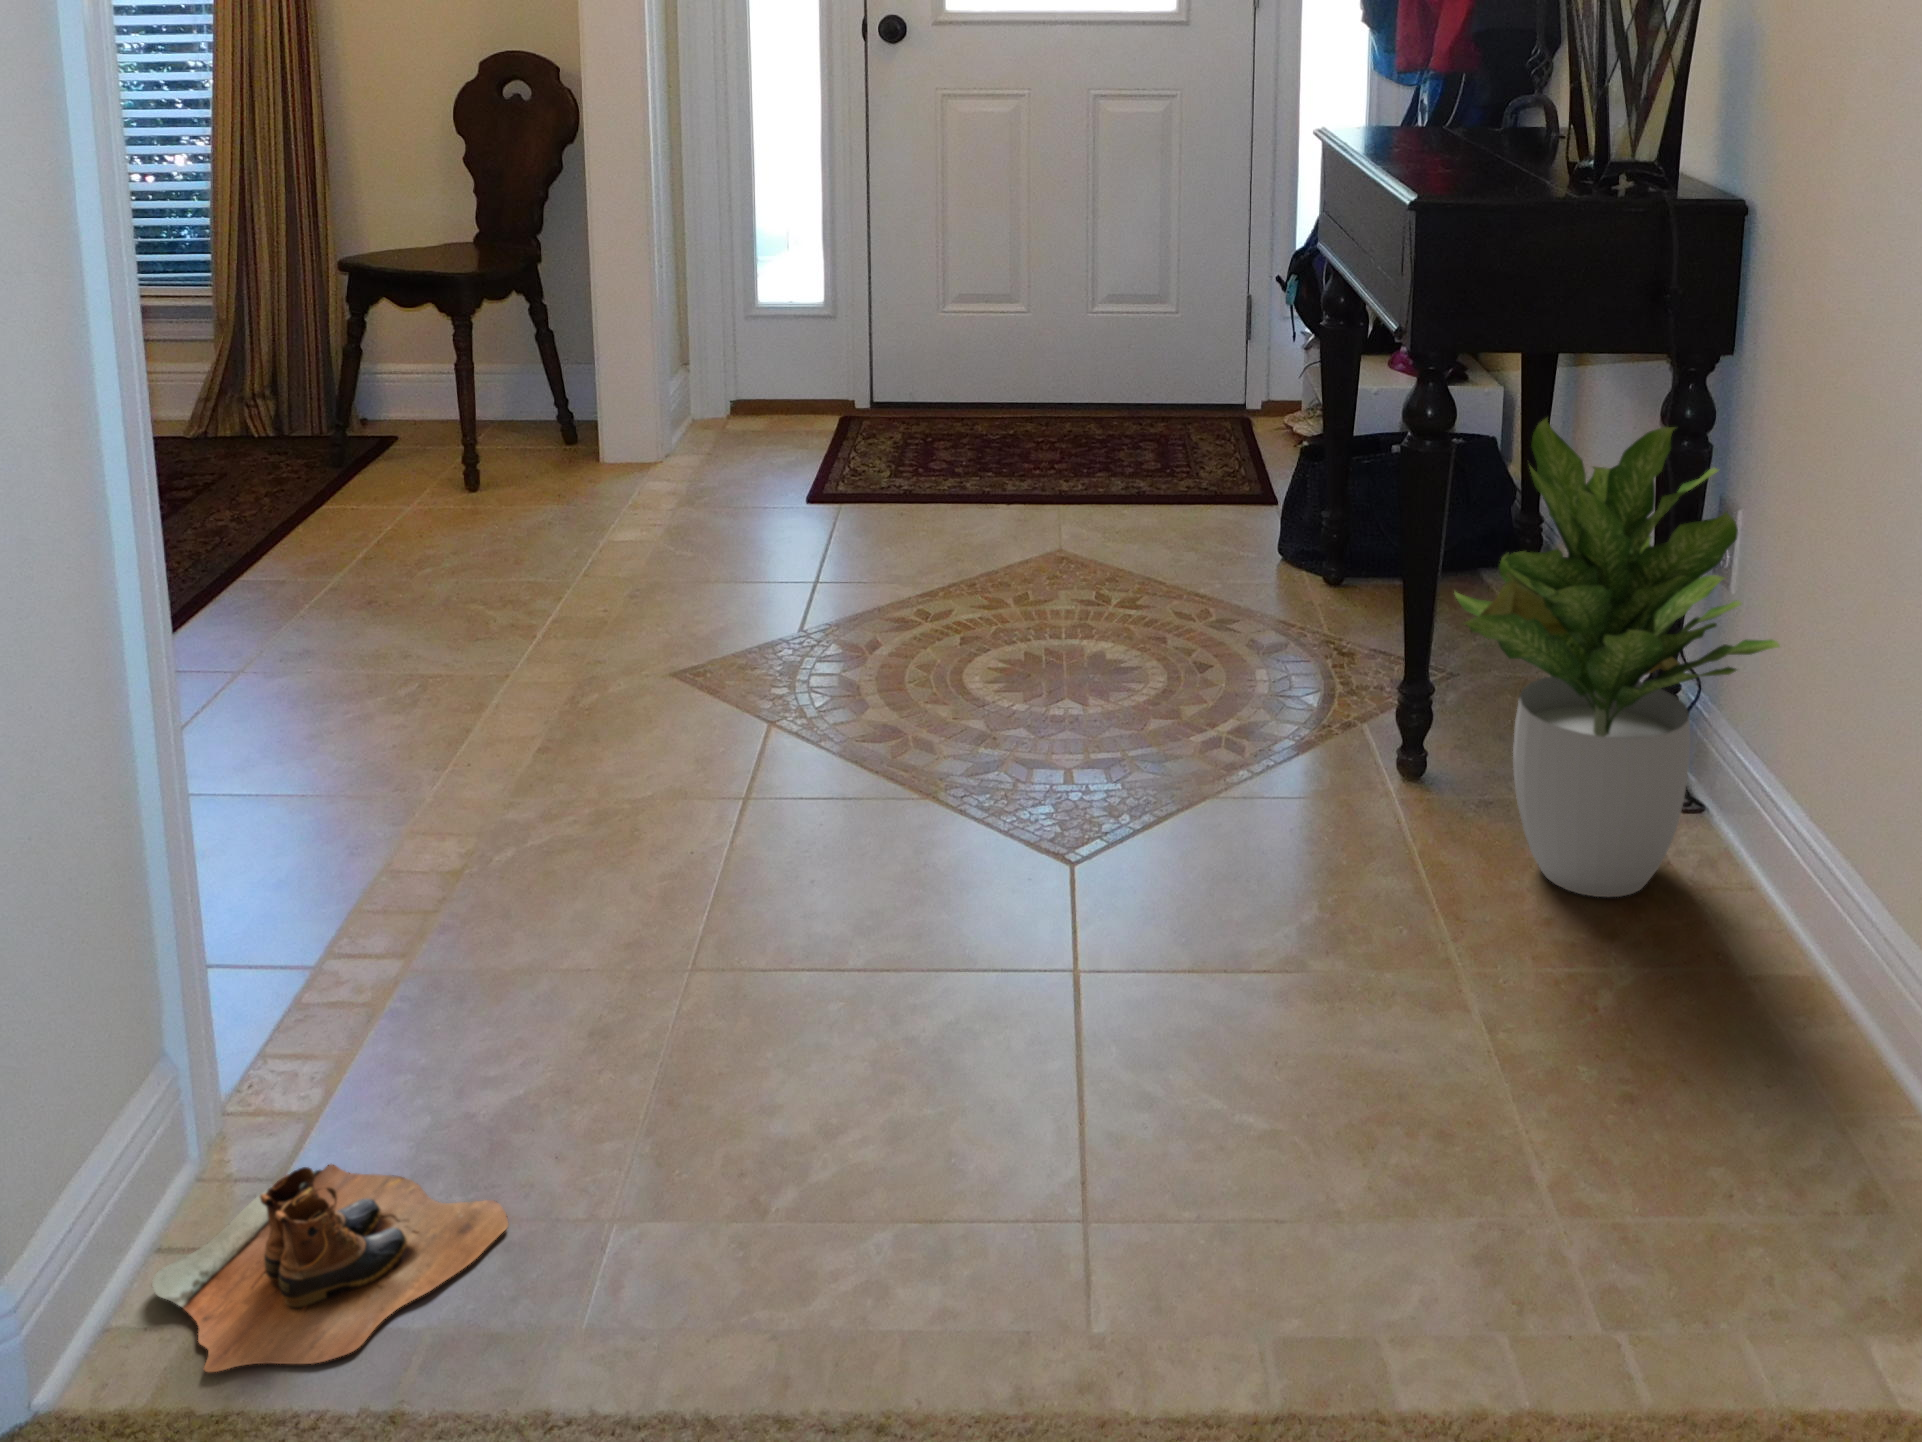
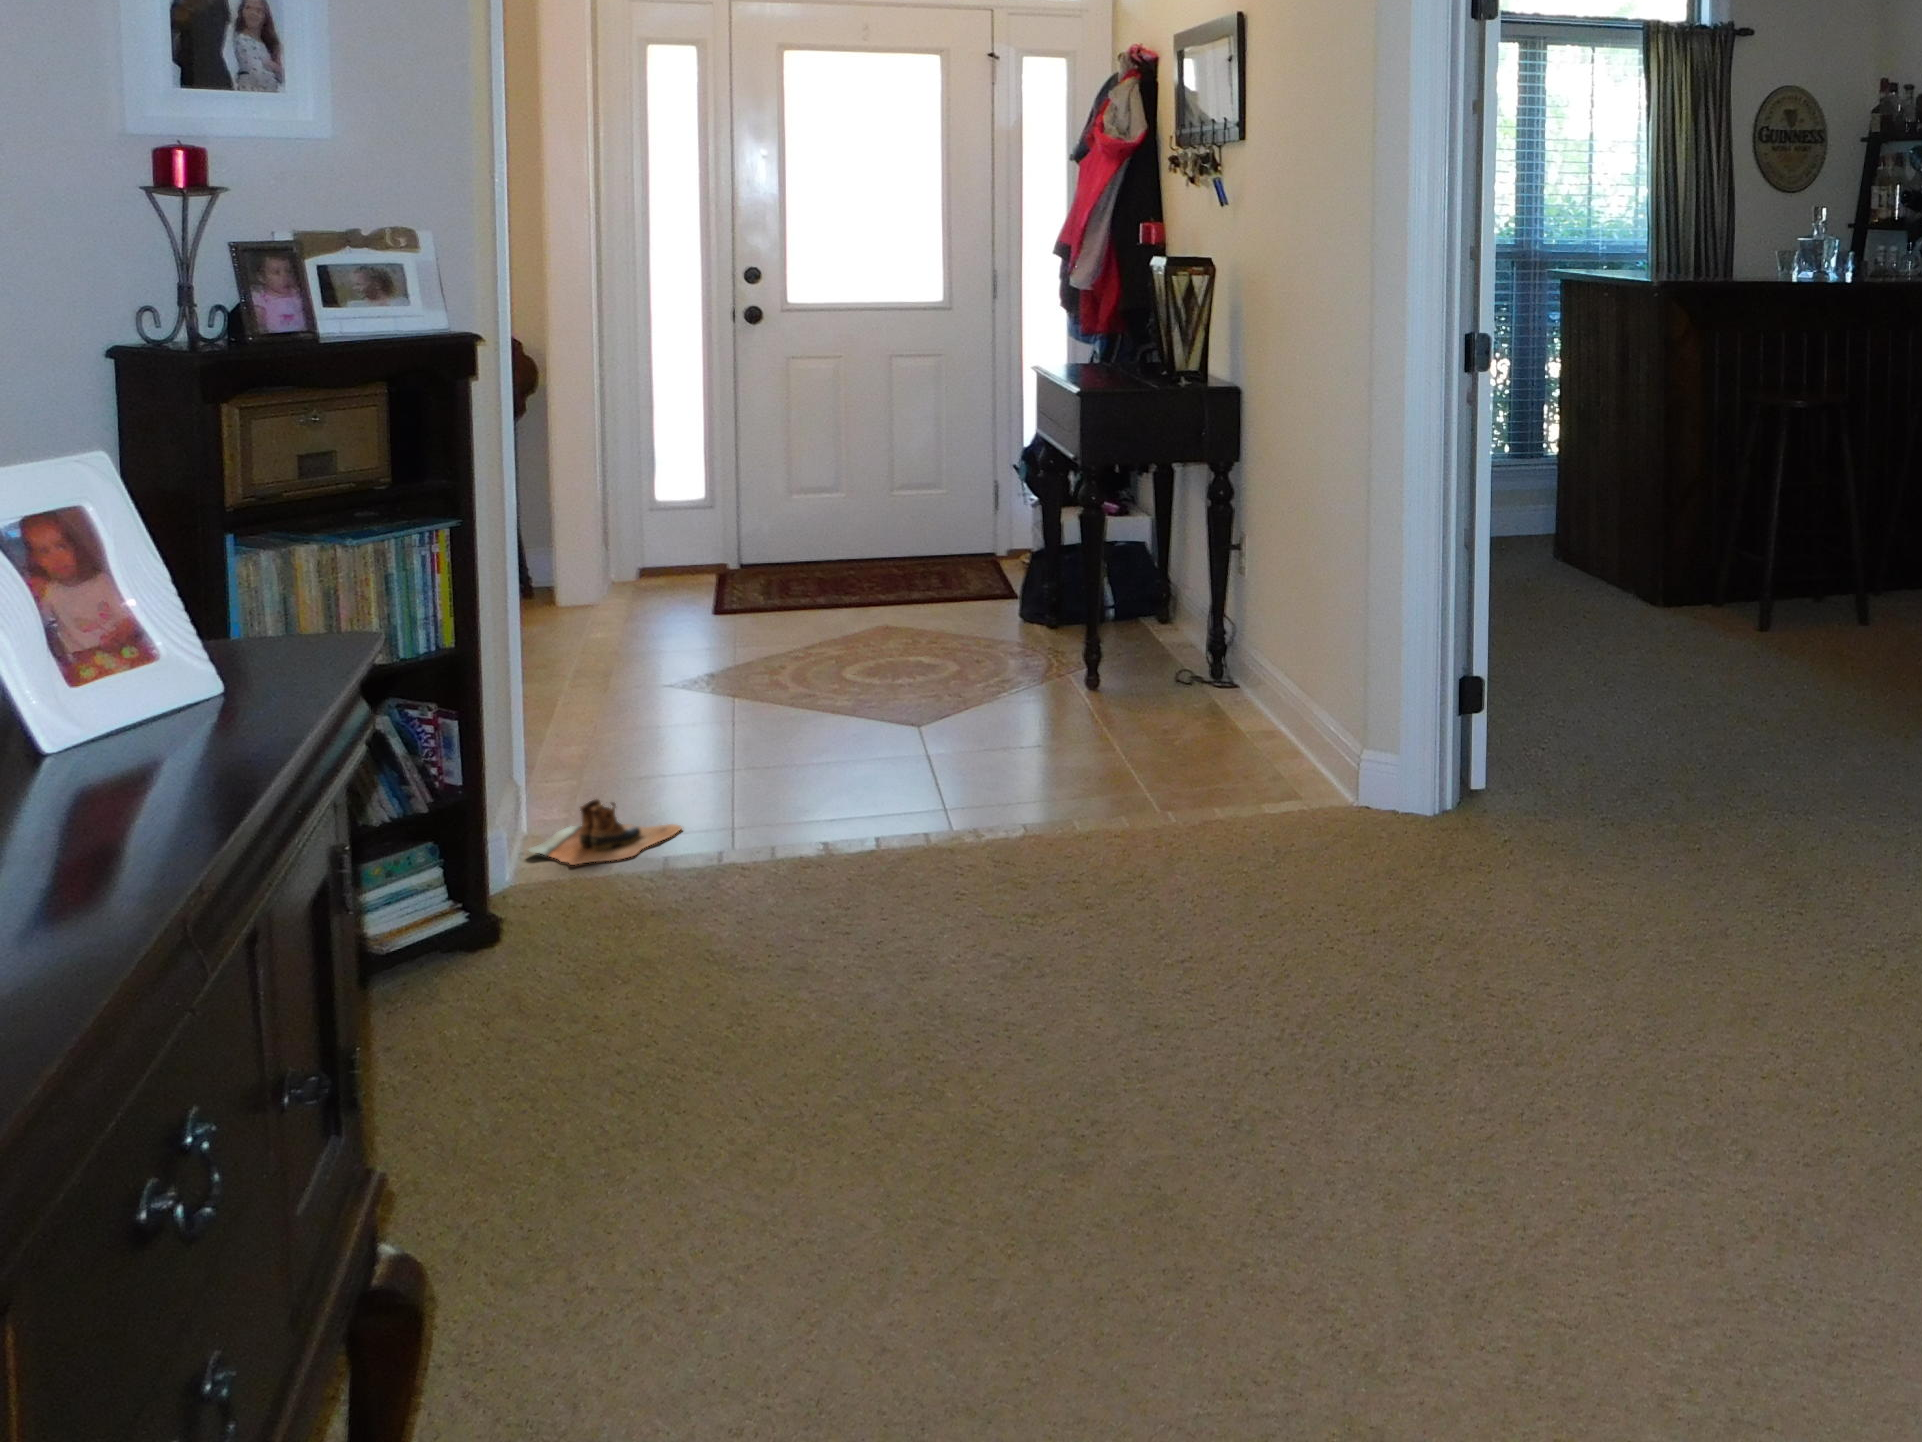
potted plant: present [1455,418,1780,897] -> none [1105,485,1251,711]

